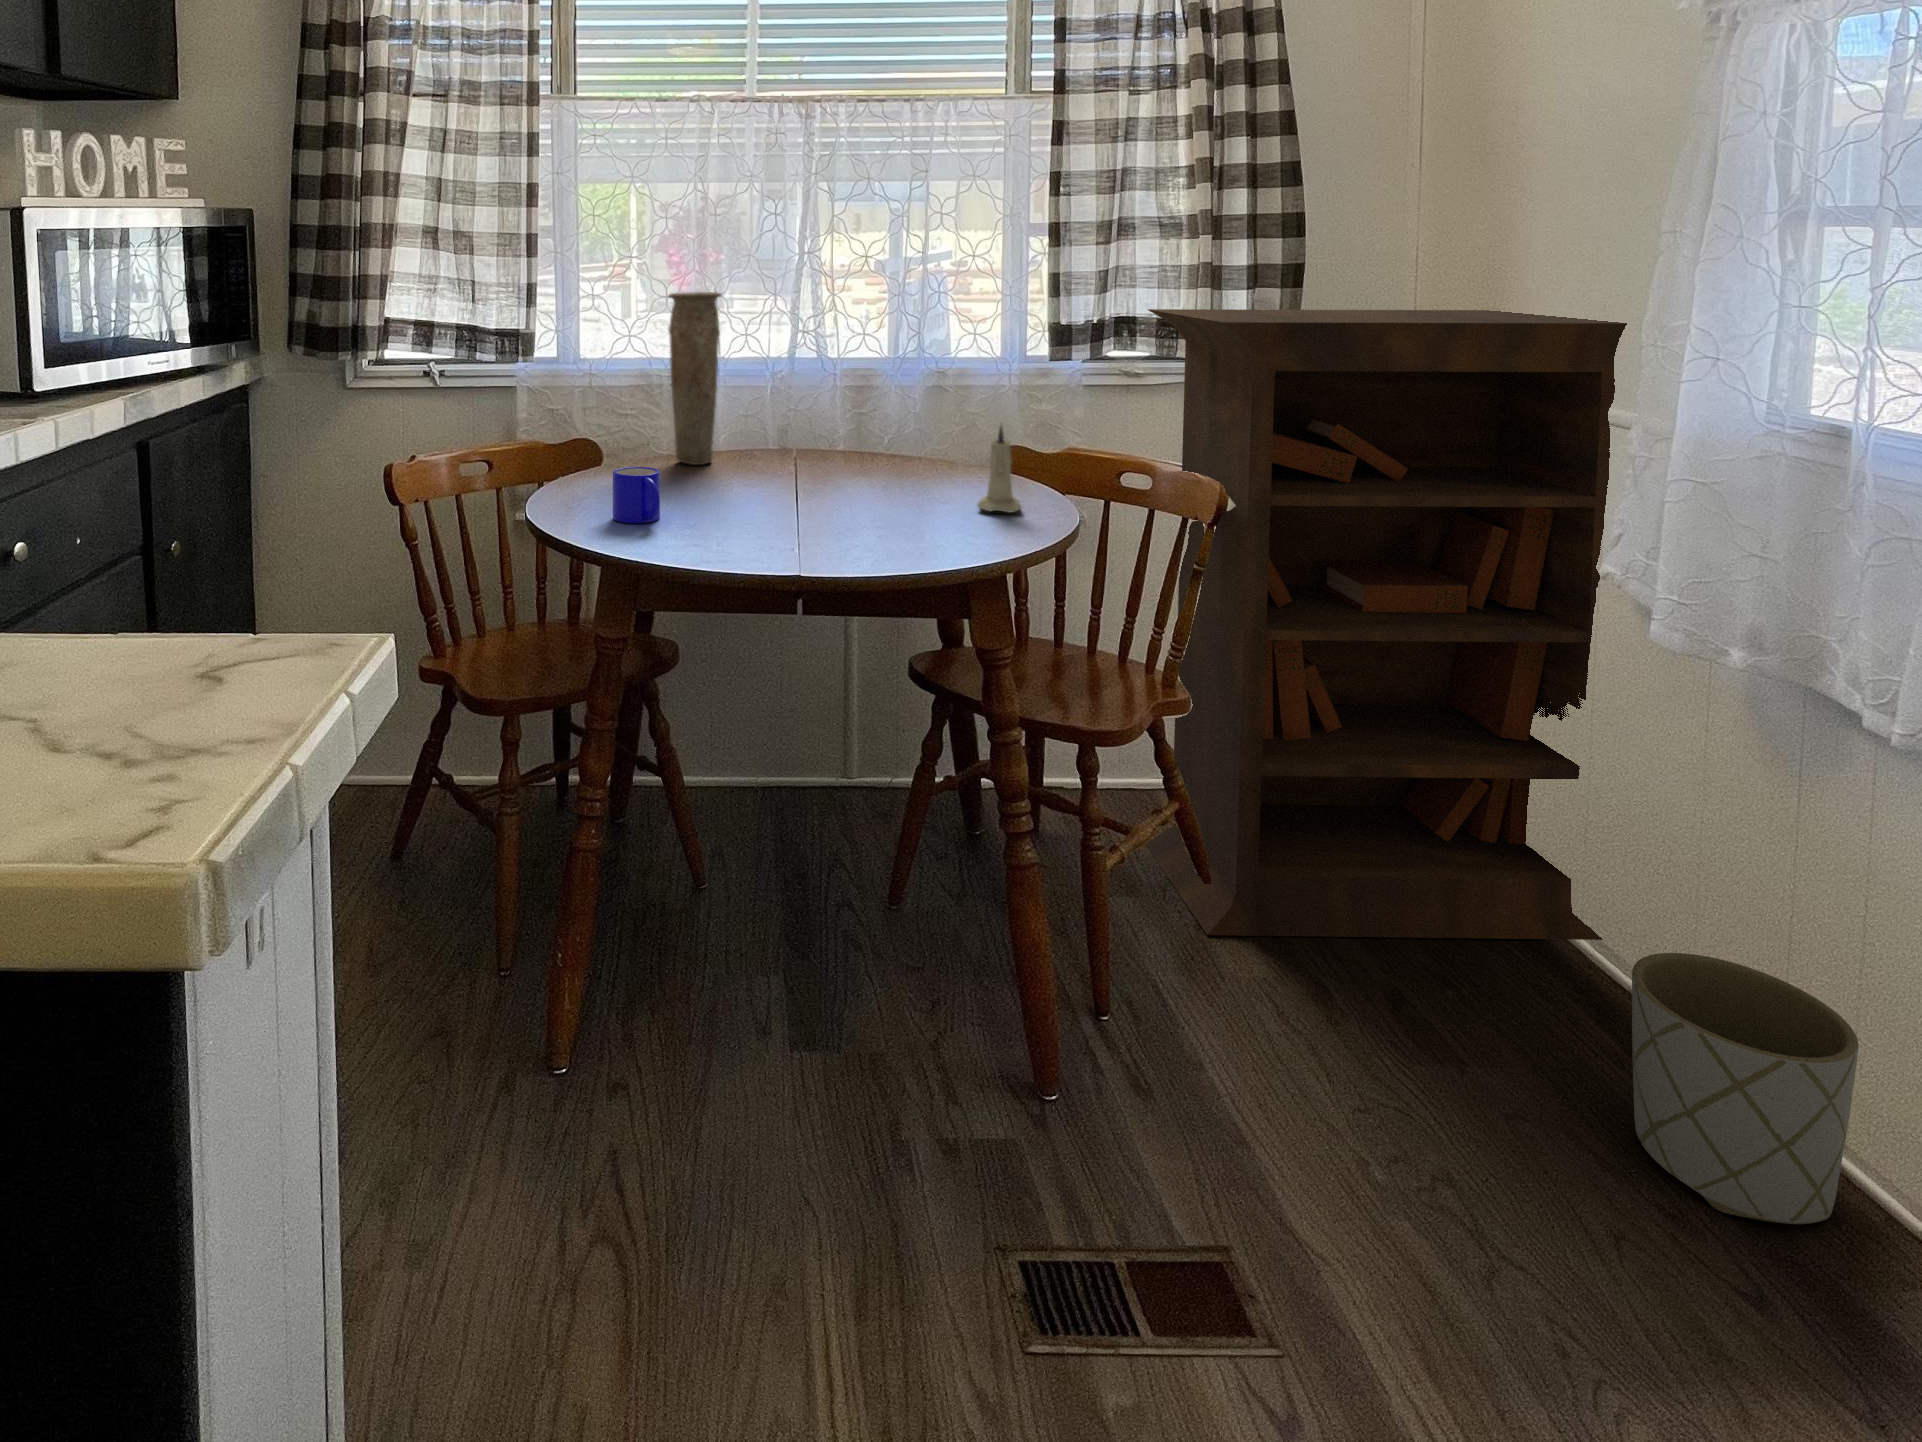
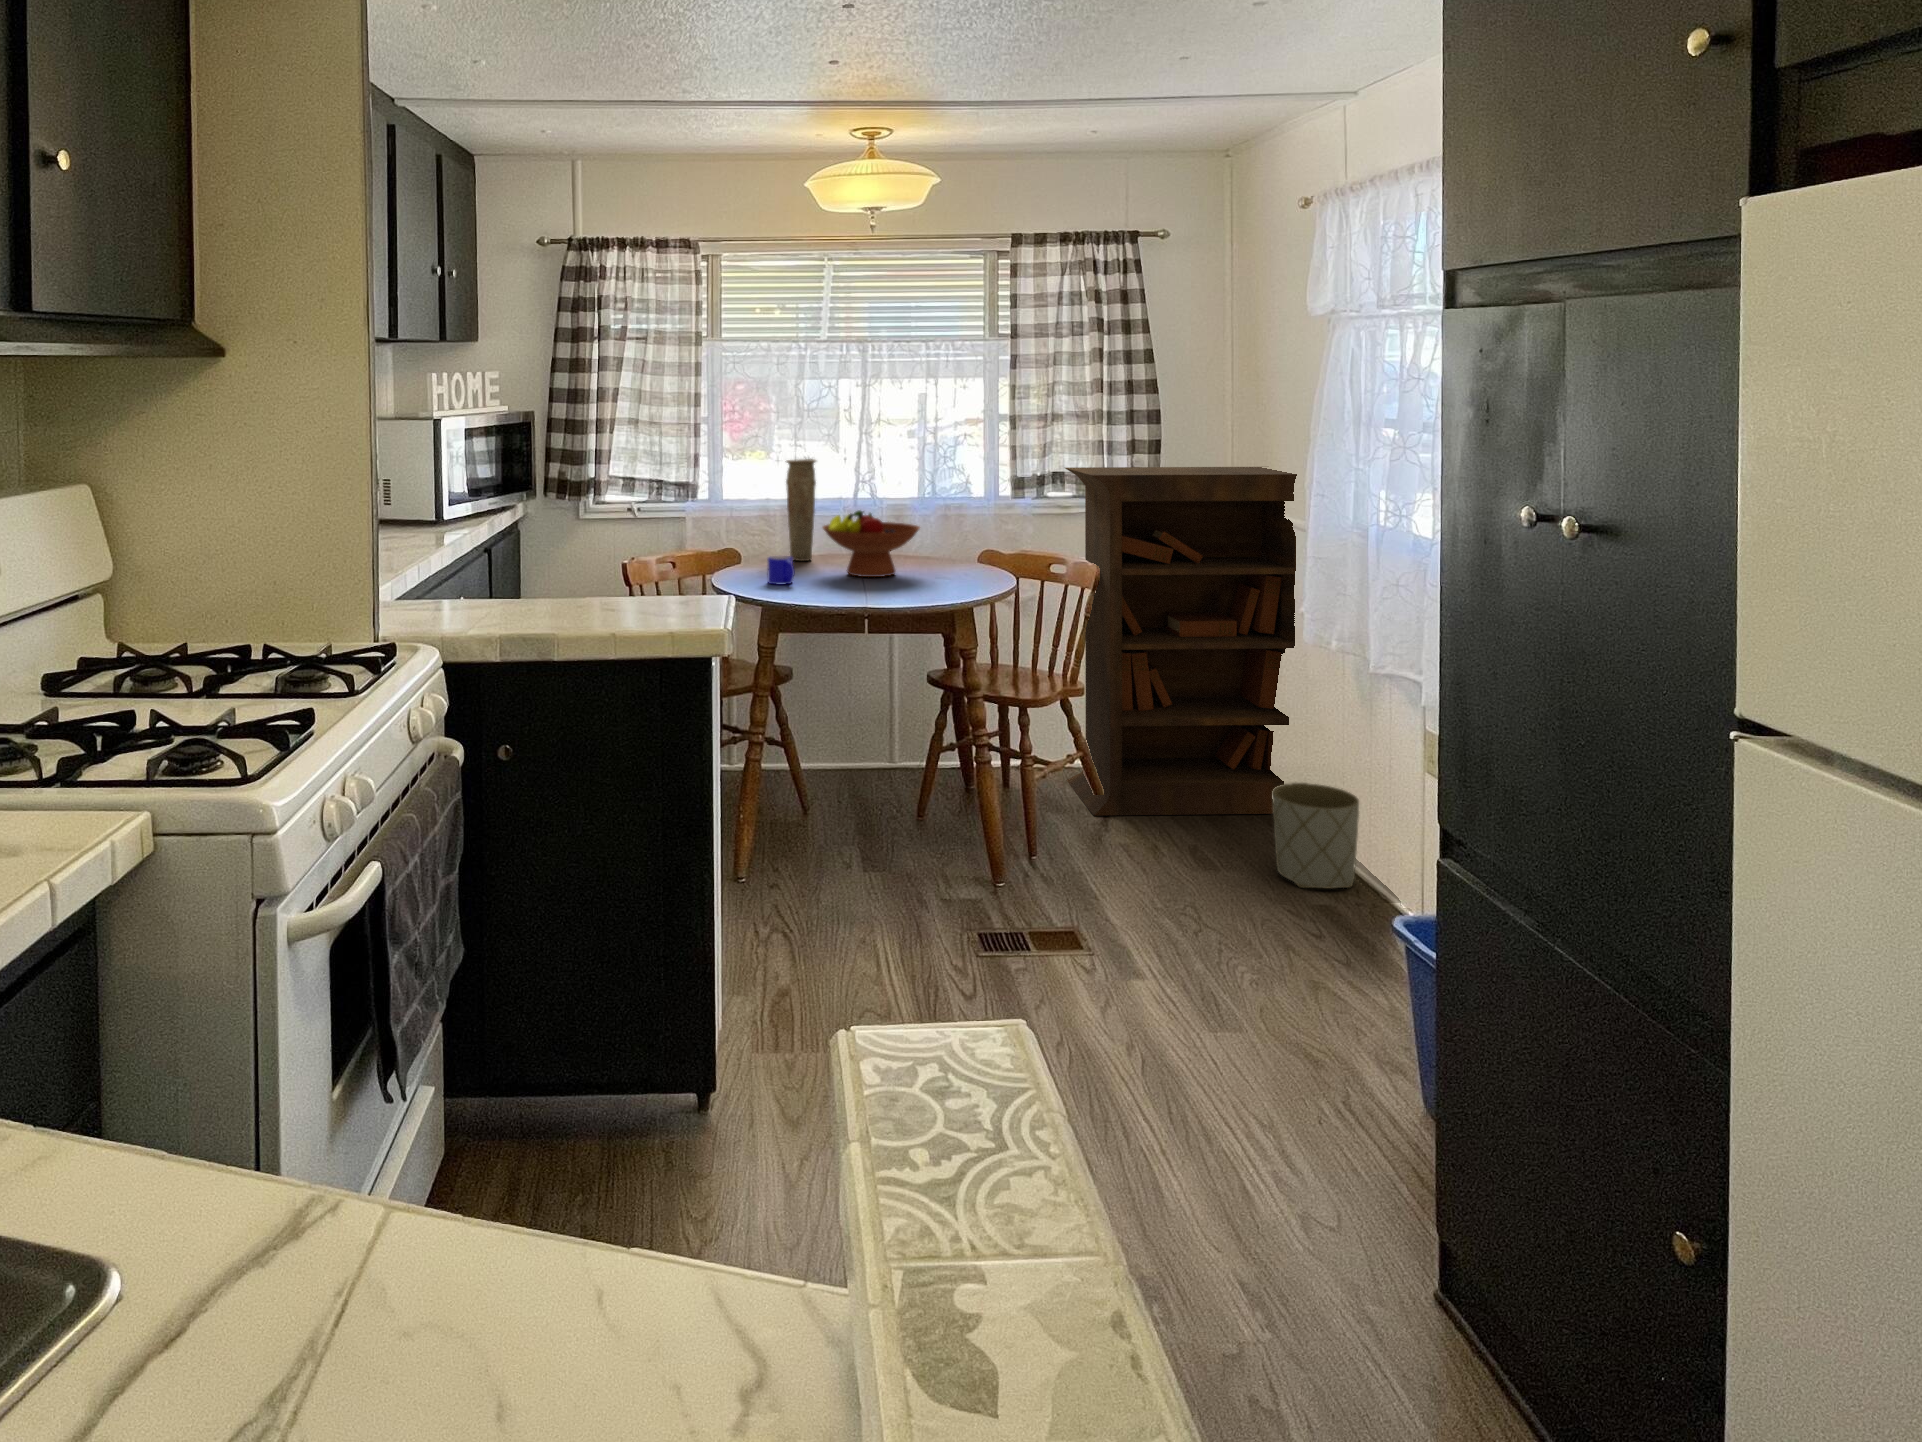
fruit bowl: none [720,383,900,506] -> present [823,510,920,577]
candle: present [977,426,1022,513] -> none [962,530,986,578]

